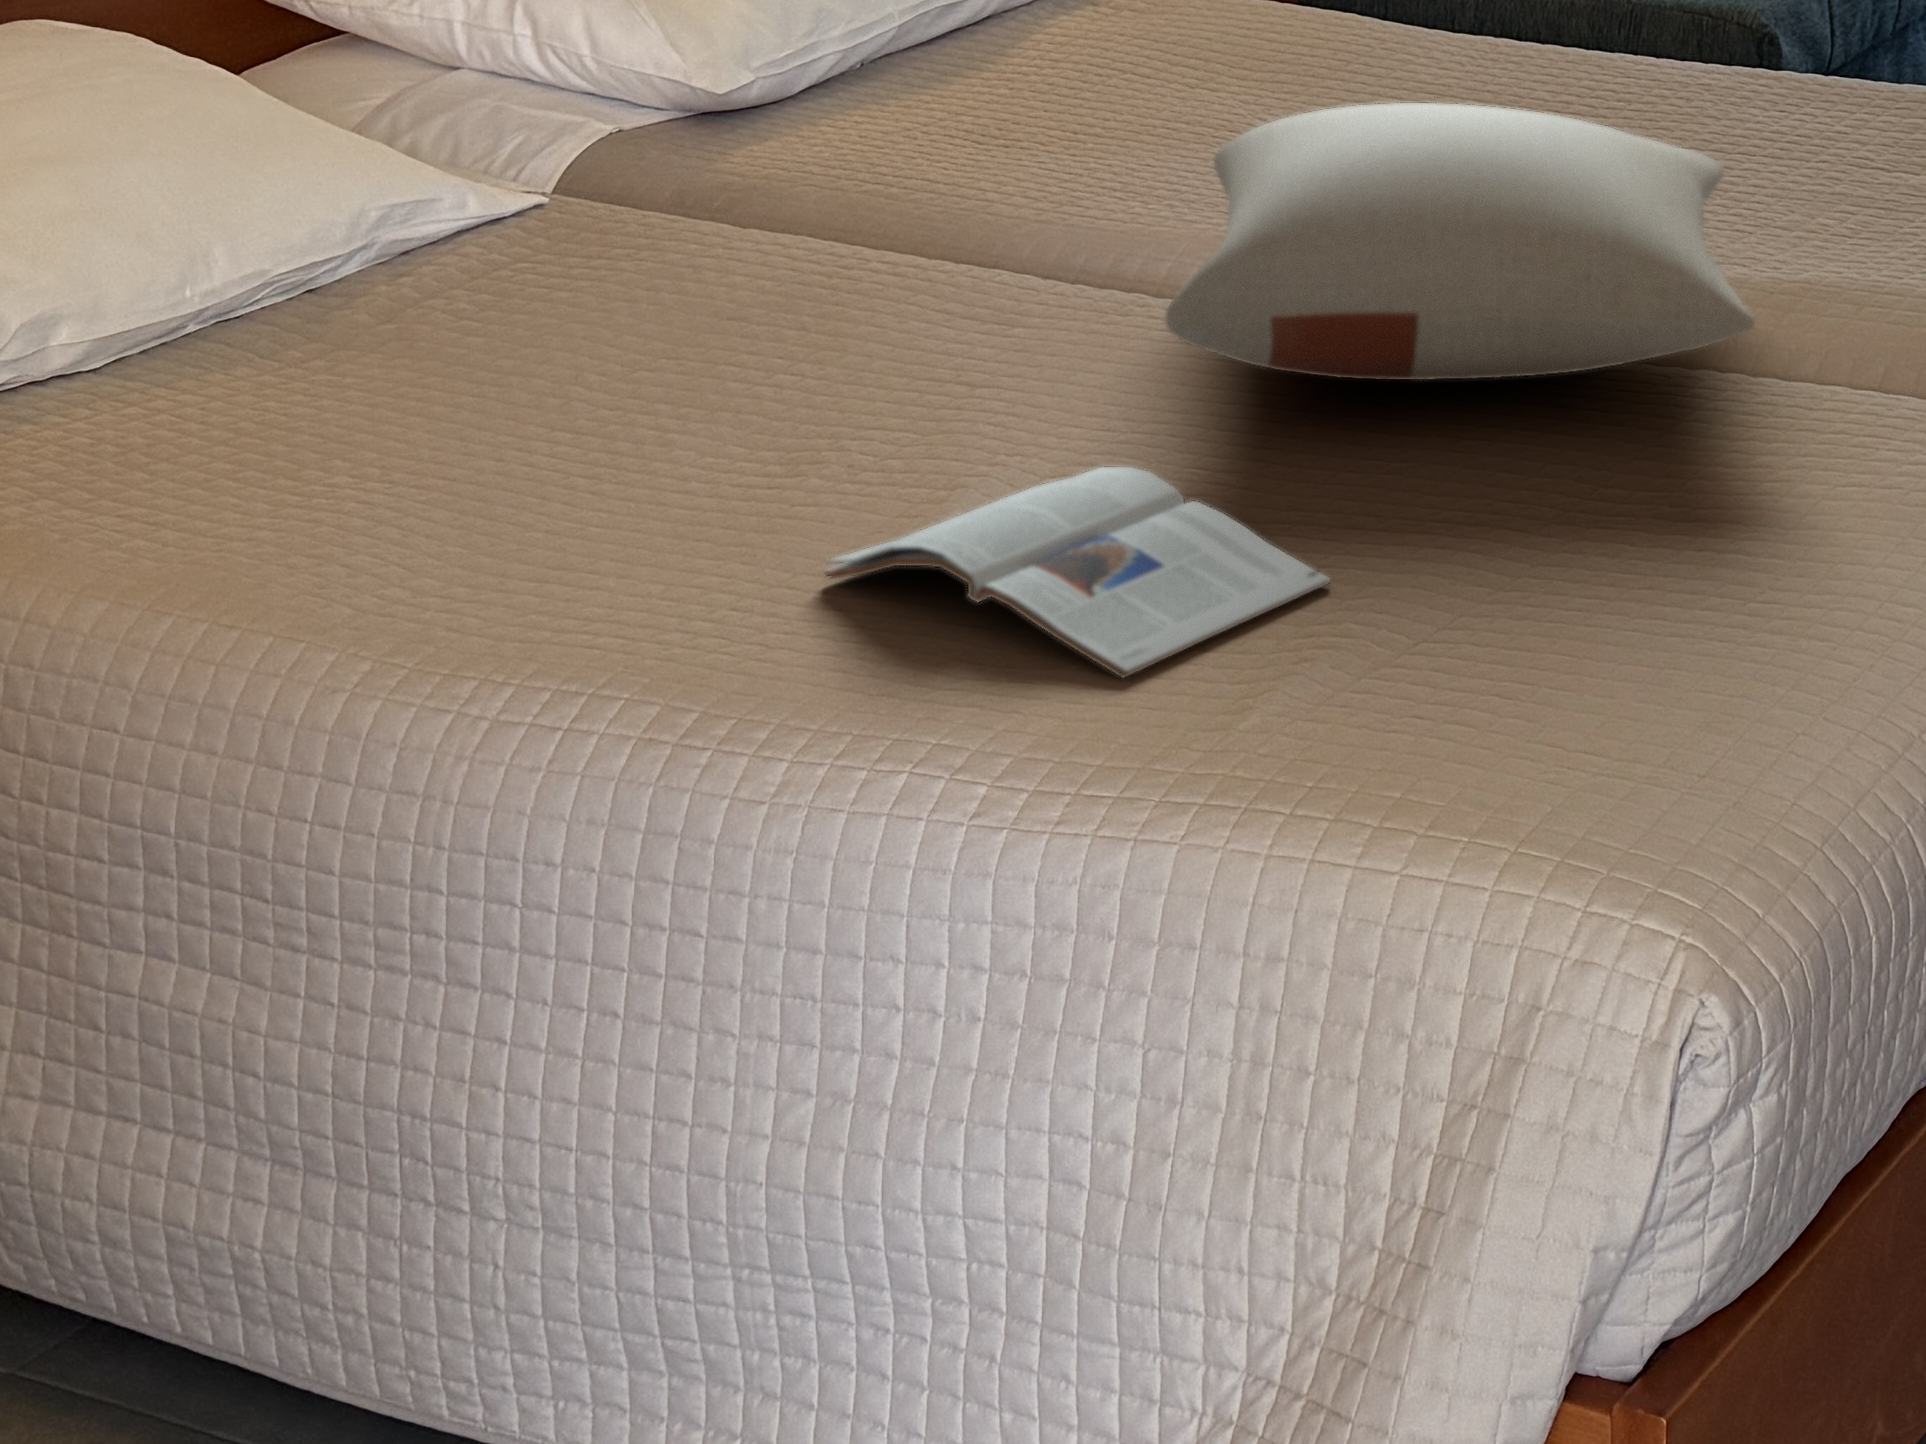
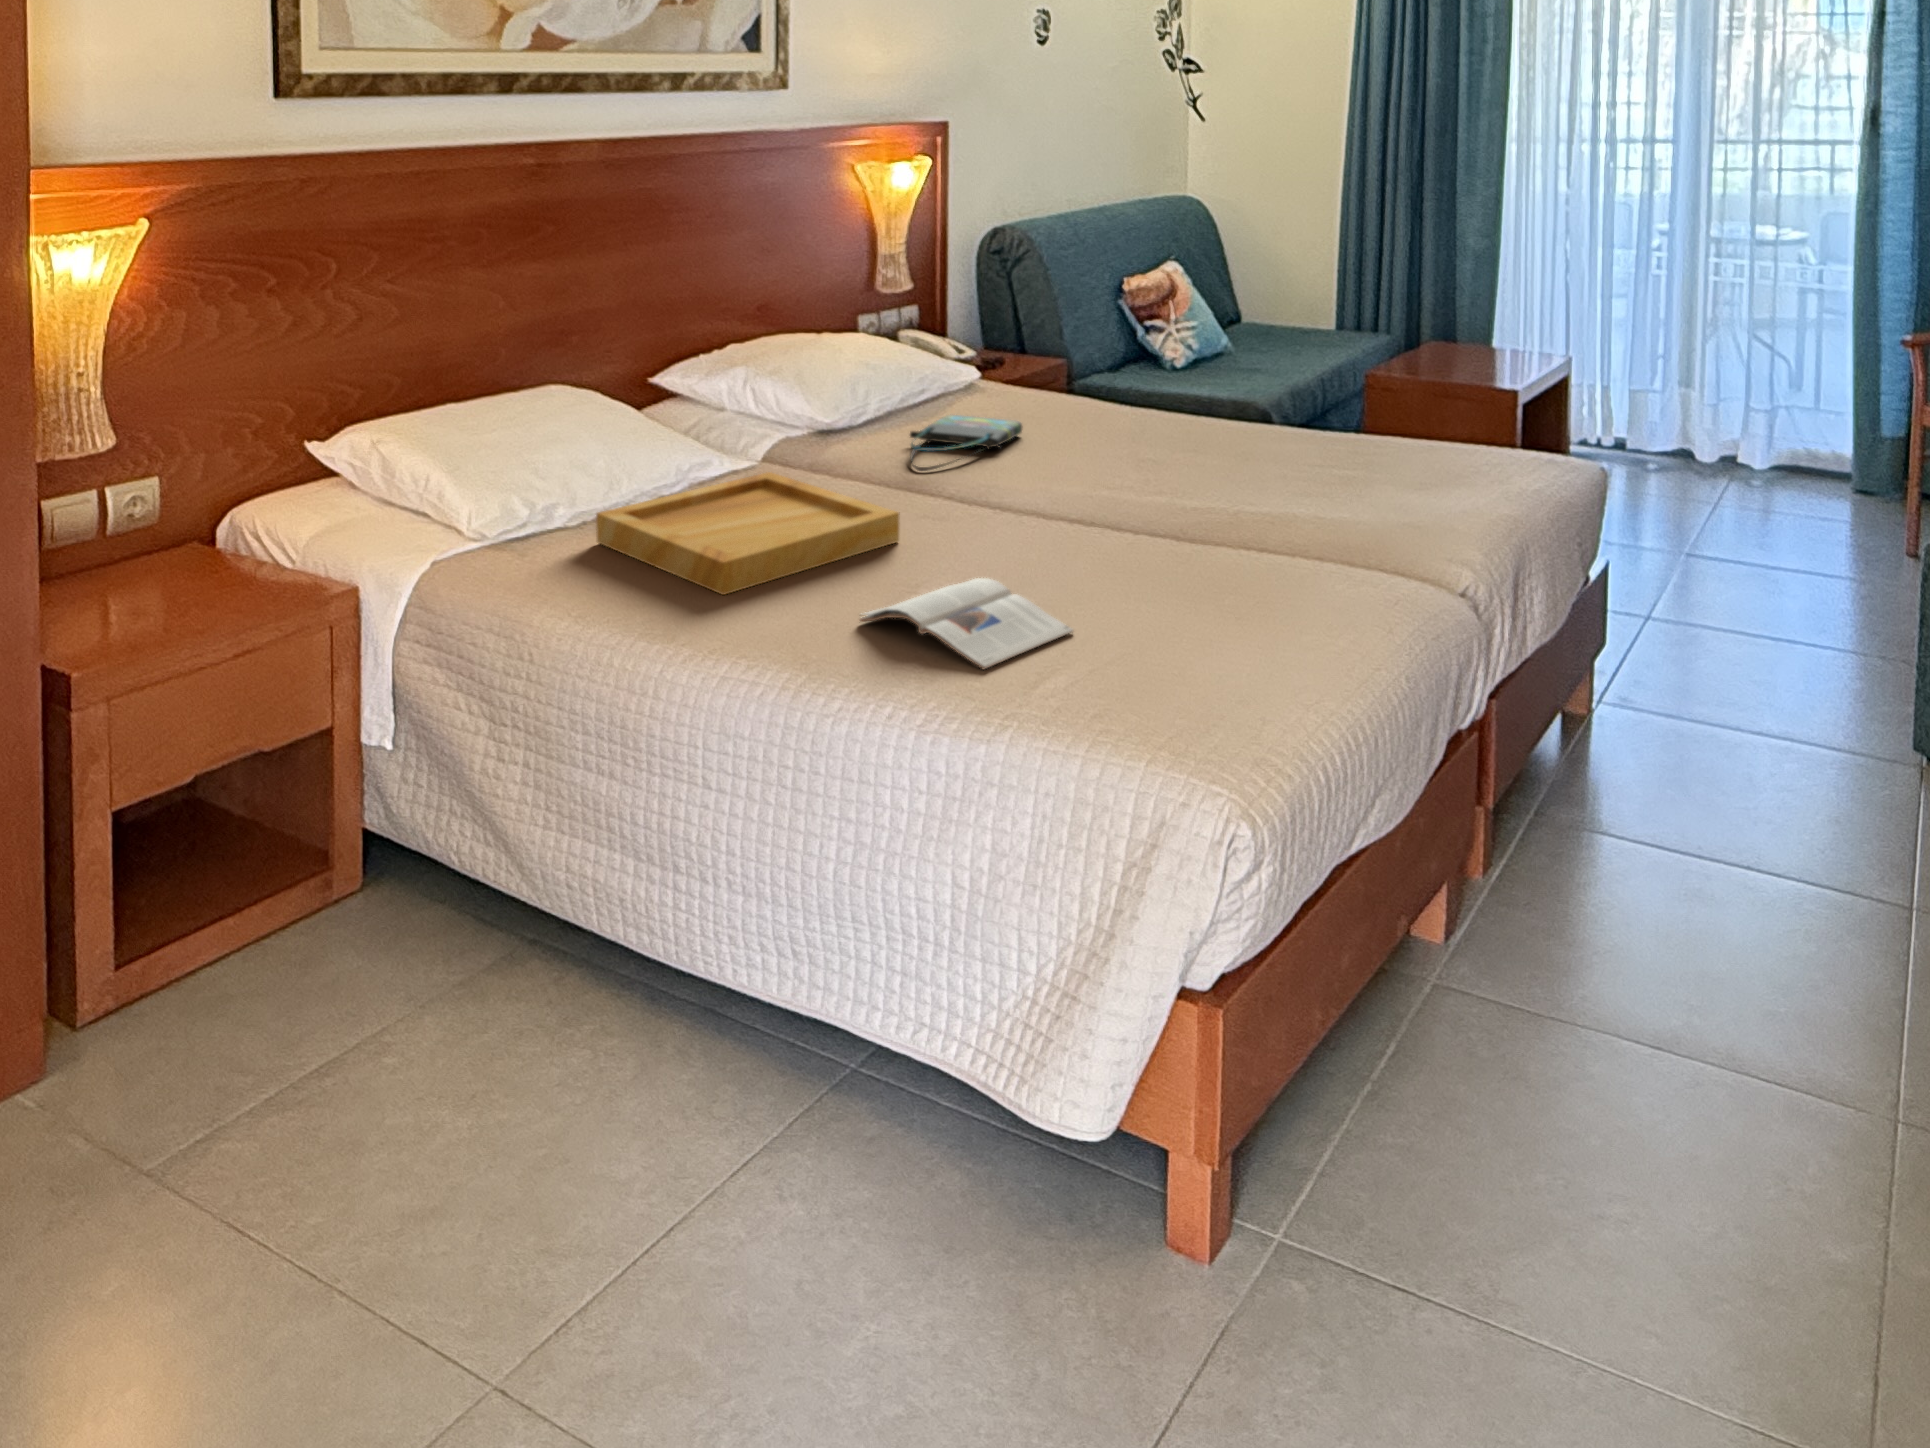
tote bag: none [921,73,1195,214] -> present [910,415,1022,471]
pillow: present [1165,103,1755,380] -> none [1005,429,1260,545]
tray: none [163,226,911,527] -> present [596,472,899,595]

